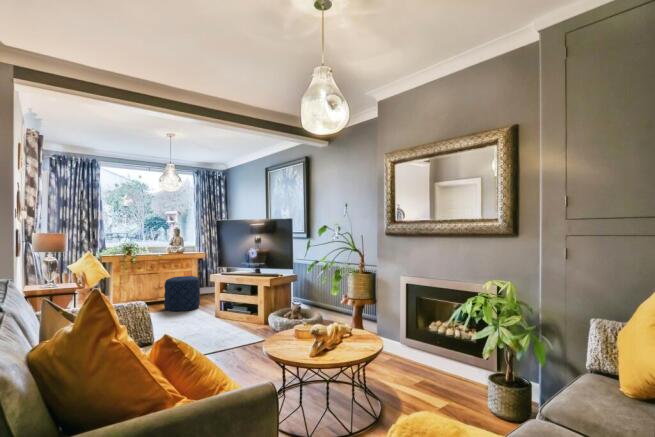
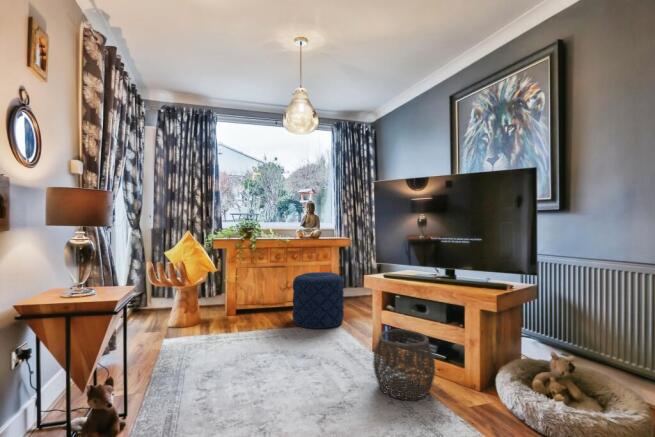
woven basket: none [212,300,242,329] -> present [373,330,435,400]

